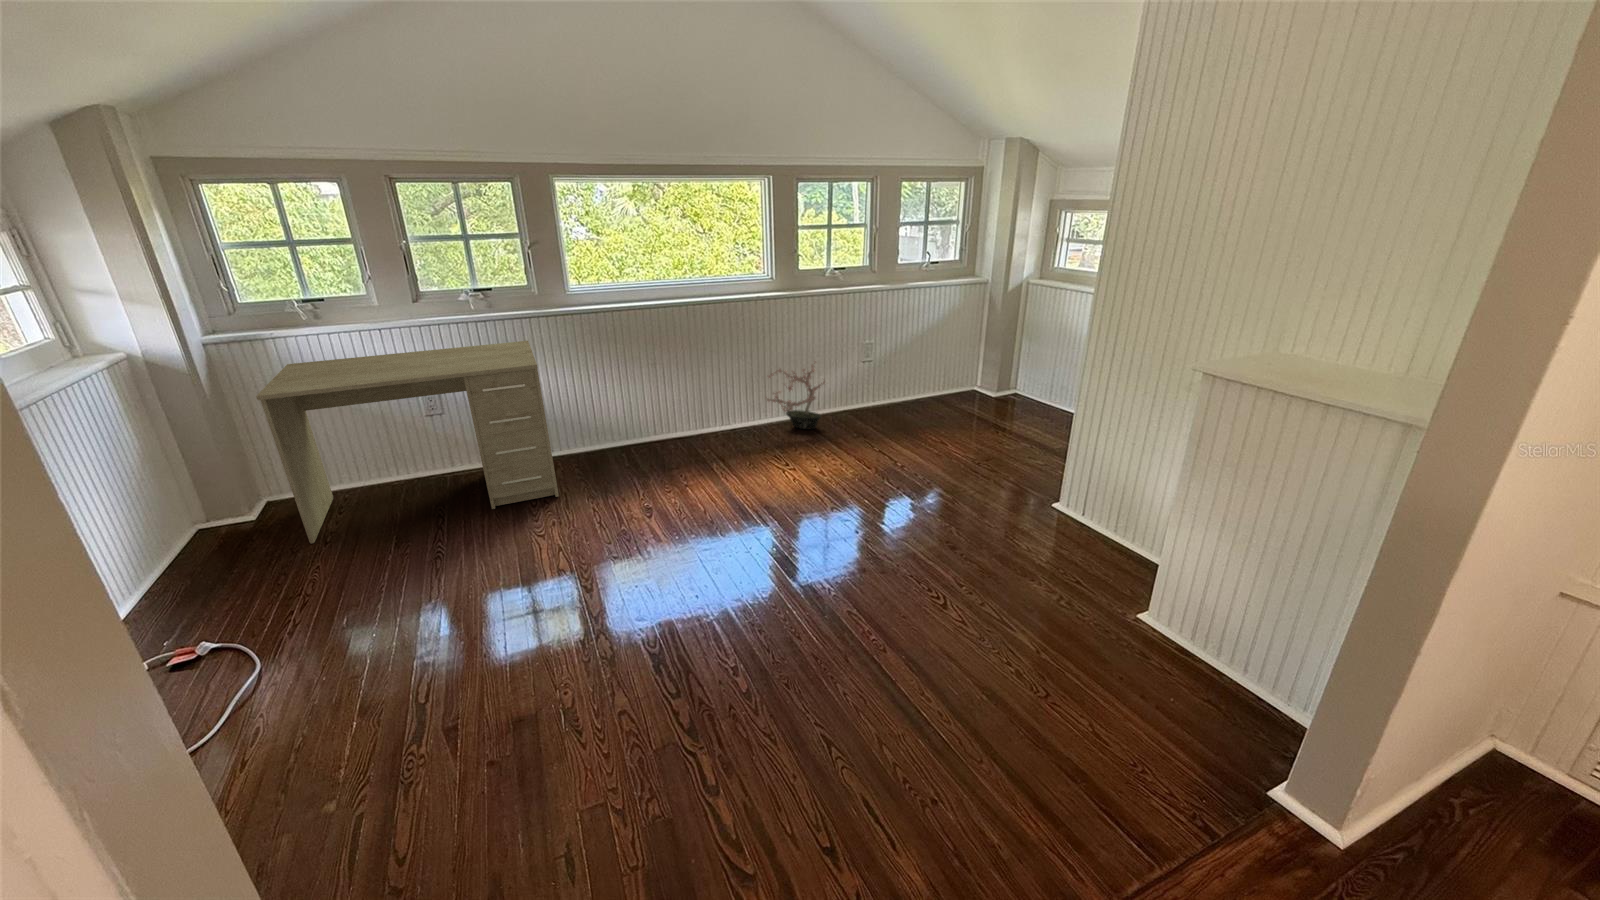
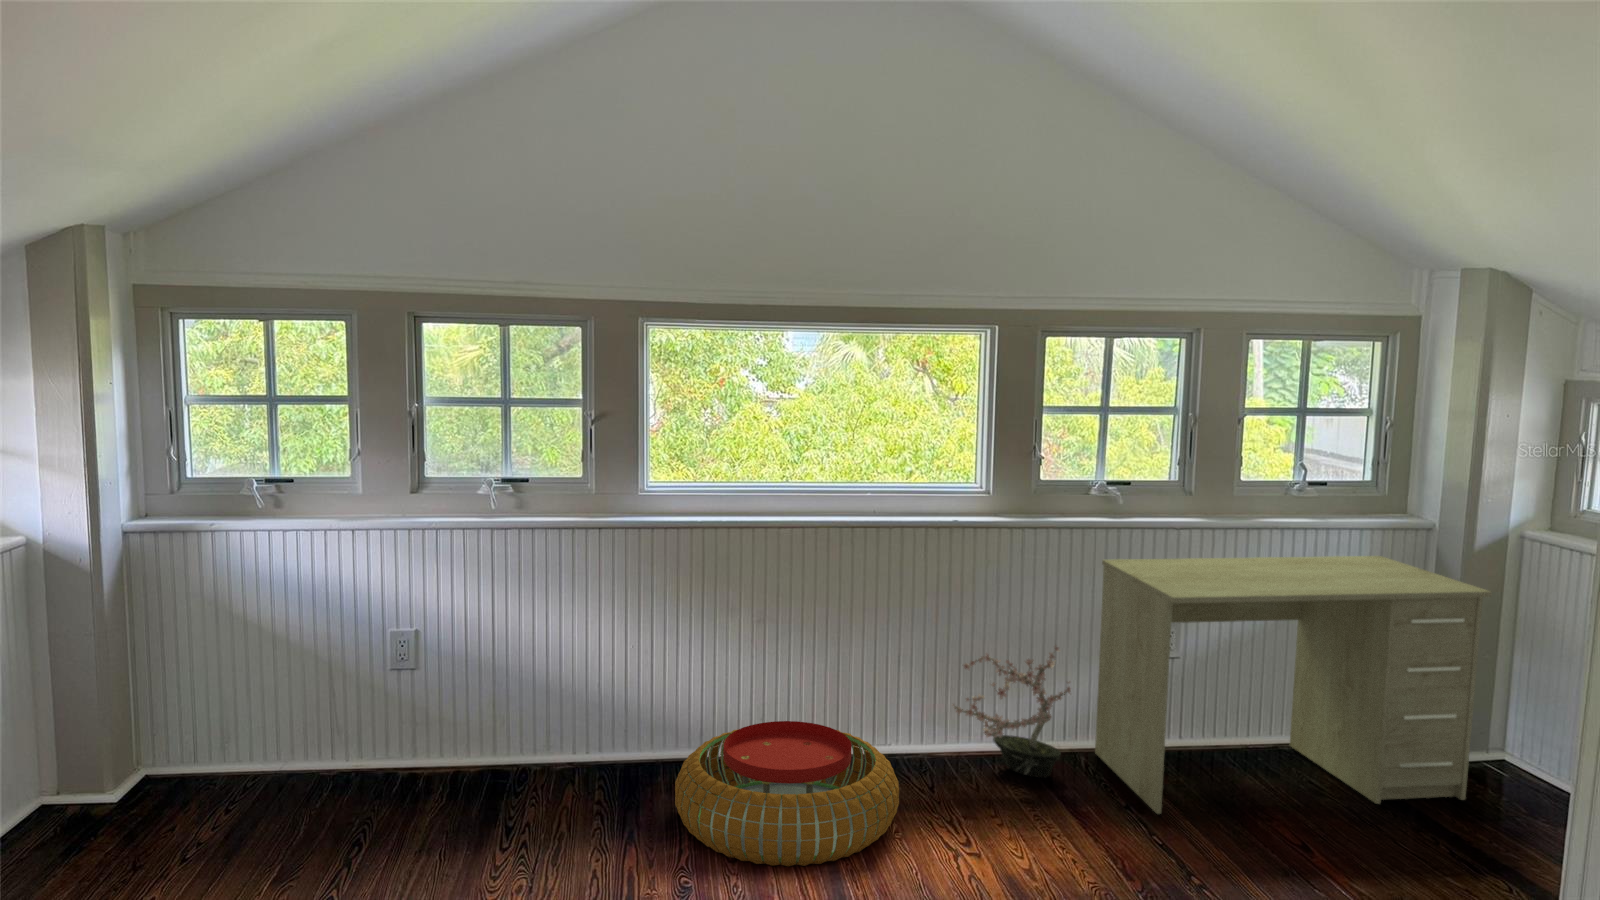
desk: present [256,341,559,544] -> present [1095,556,1492,814]
pouf: none [625,415,750,490] -> present [675,721,899,867]

